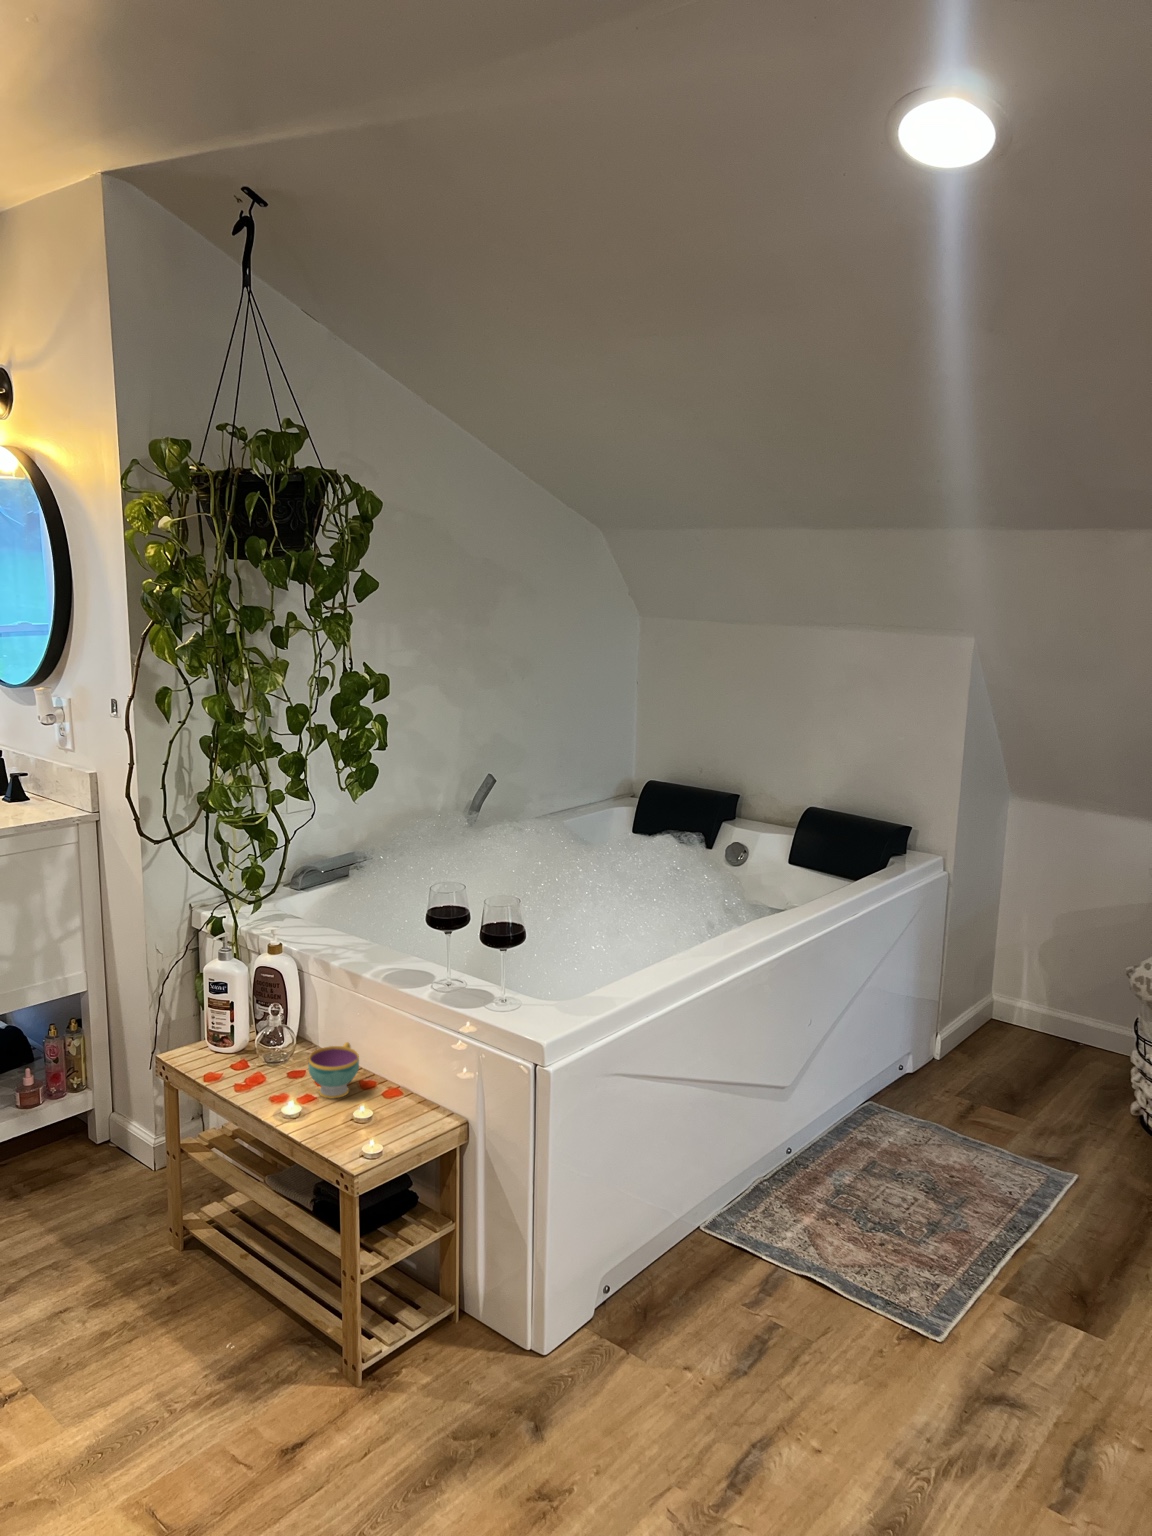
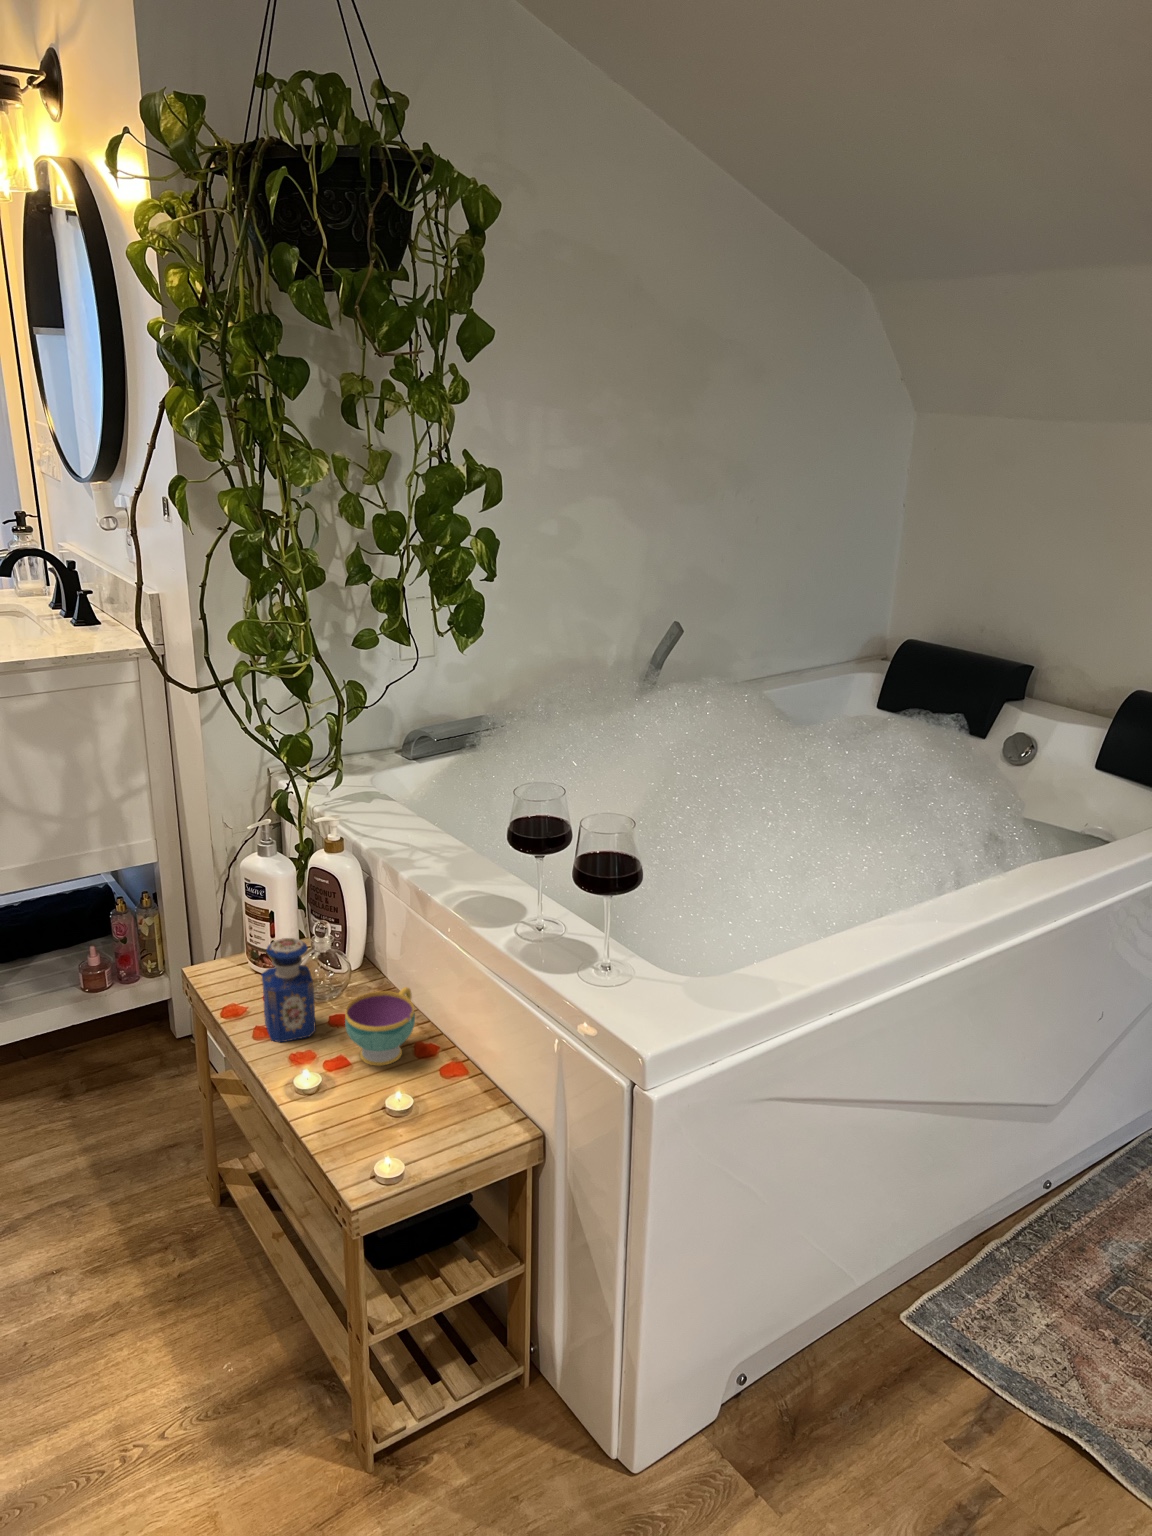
perfume bottle: none [238,1014,279,1092] -> present [261,938,316,1042]

